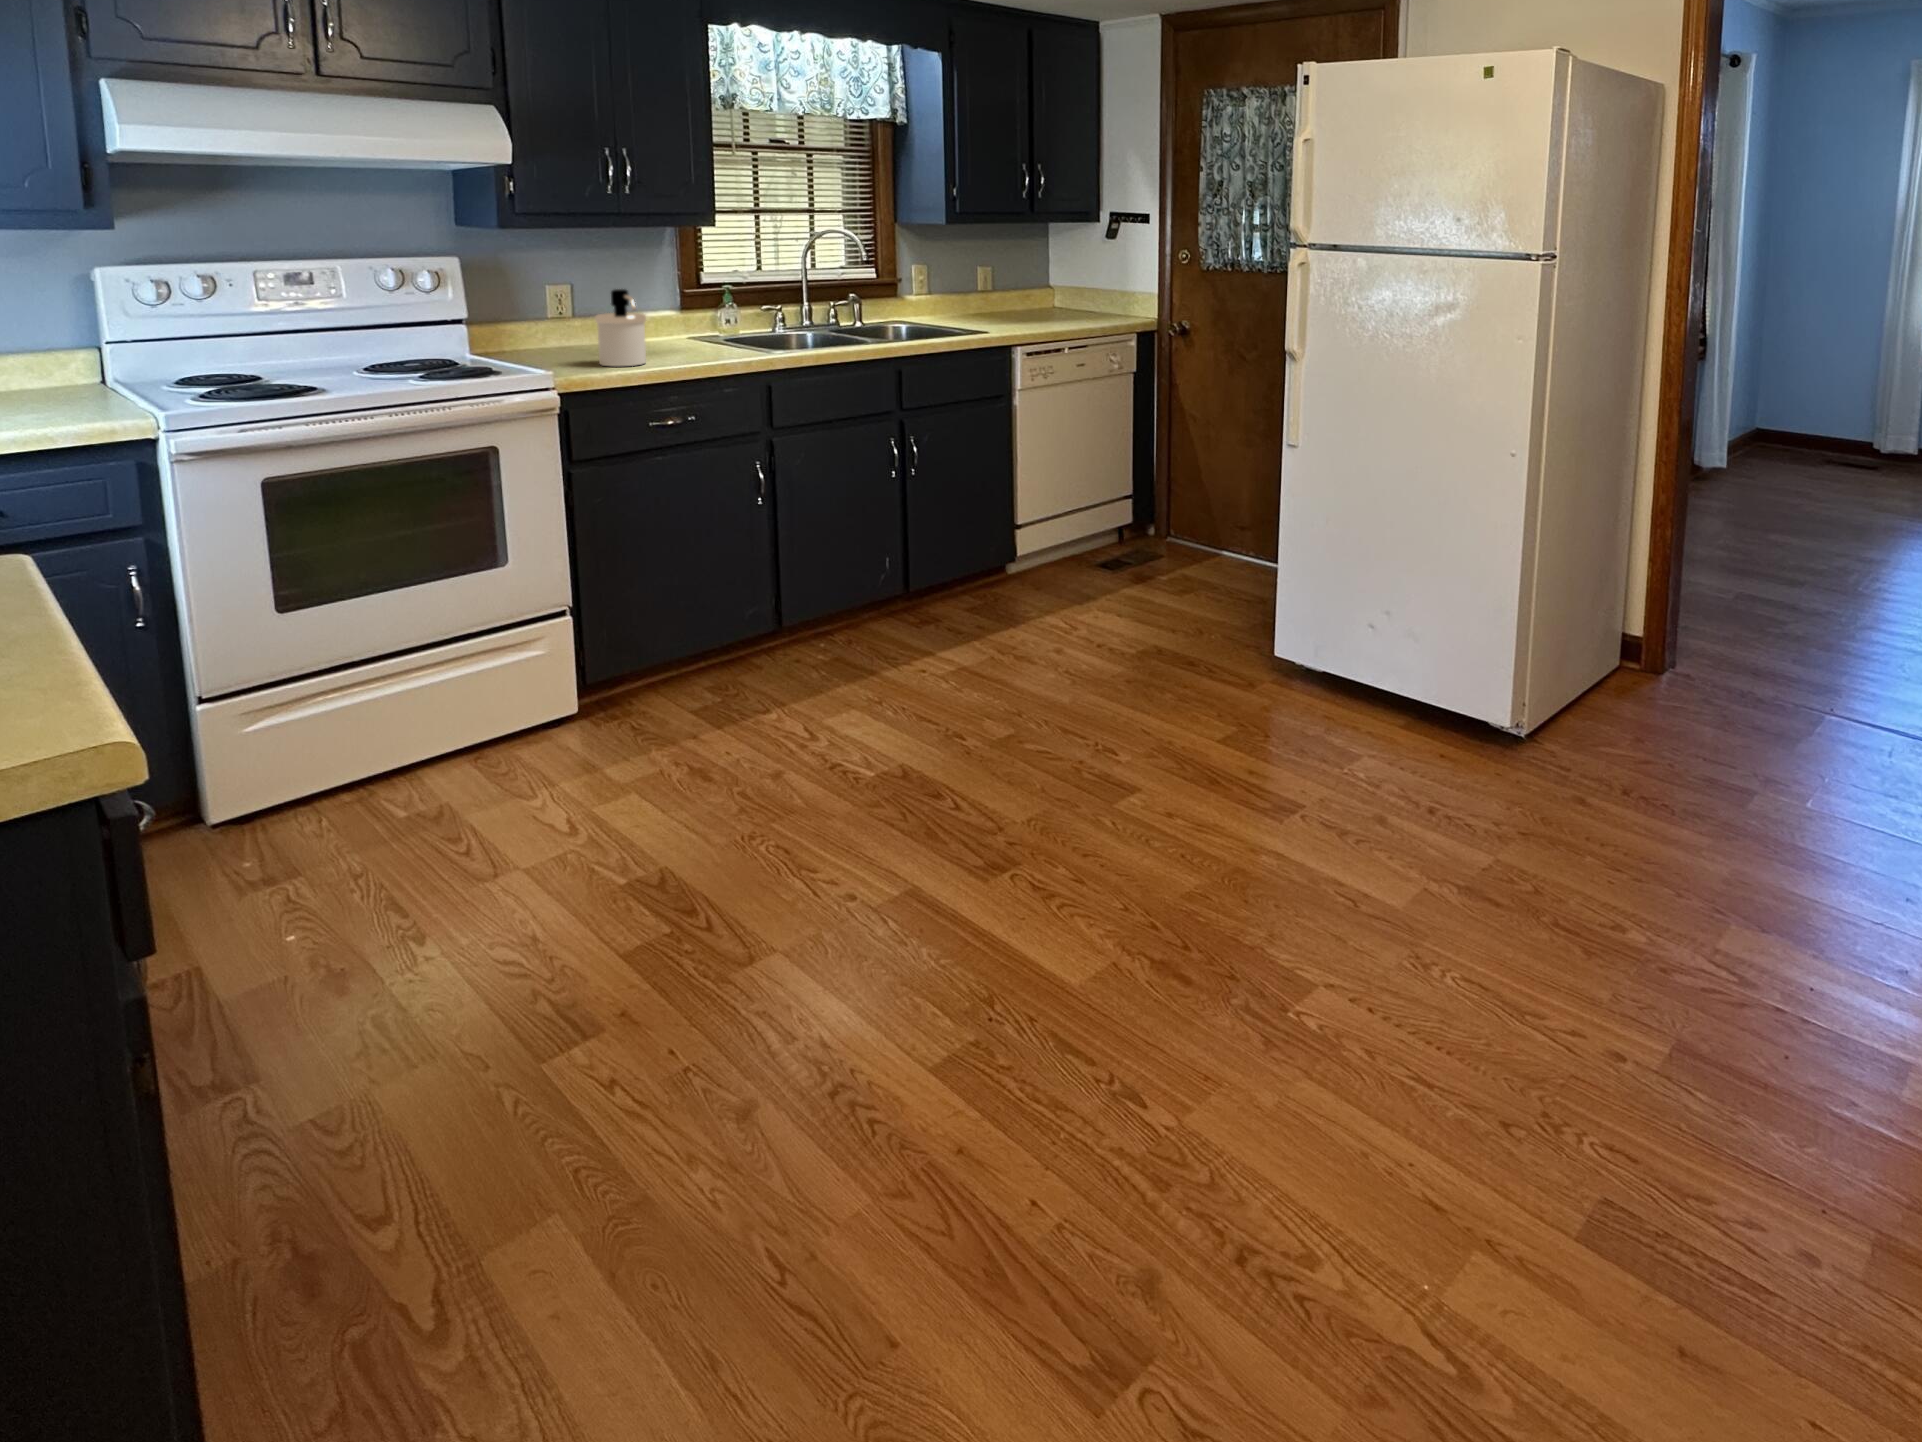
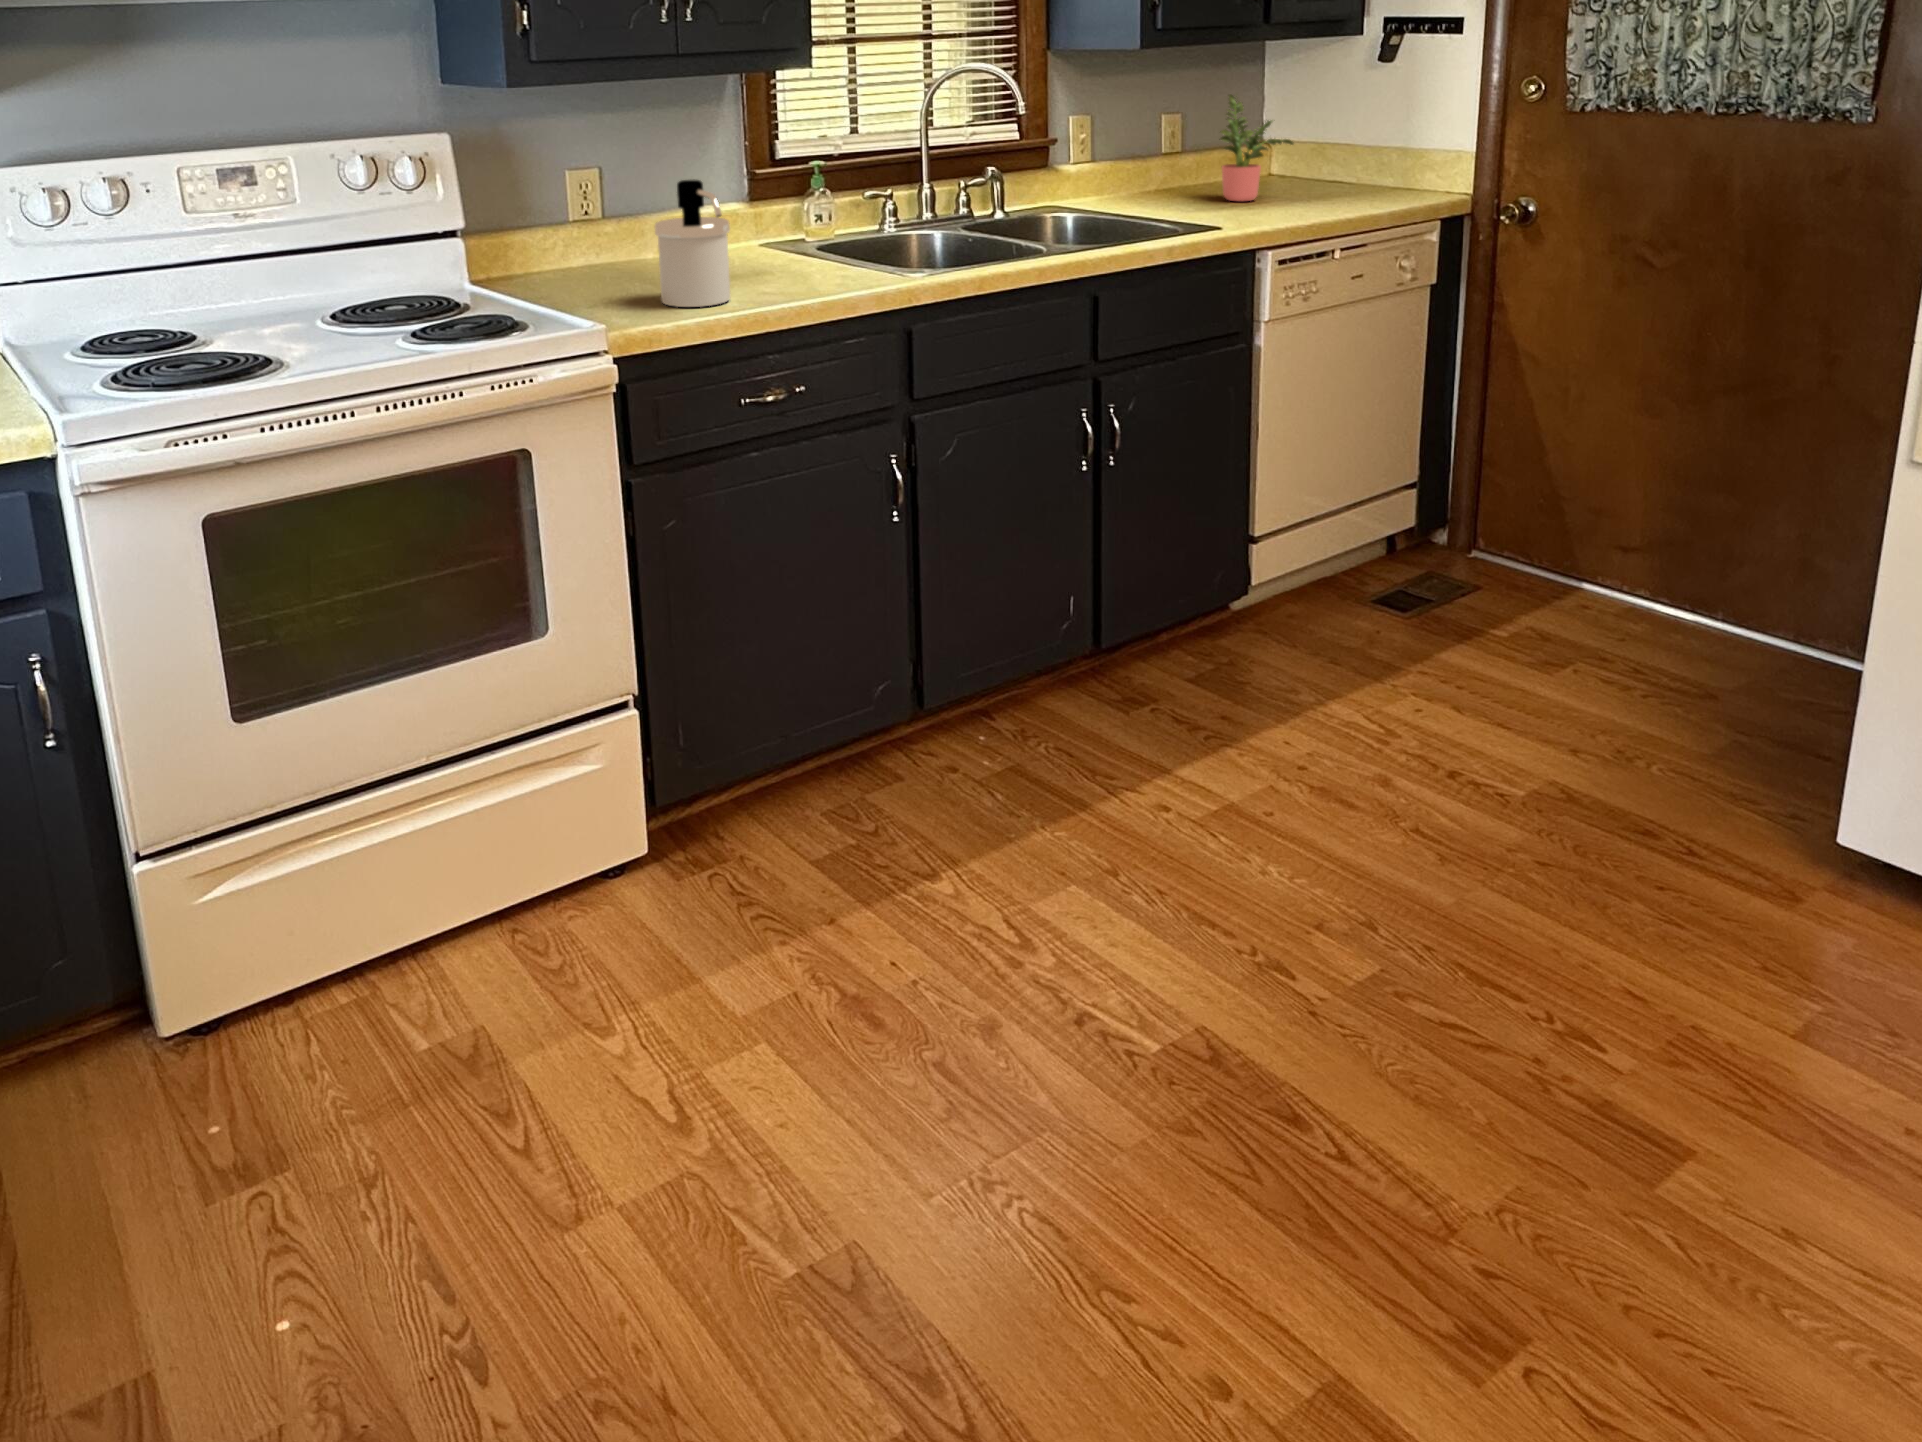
potted plant: none [1004,254,1052,321] -> present [1220,94,1293,201]

